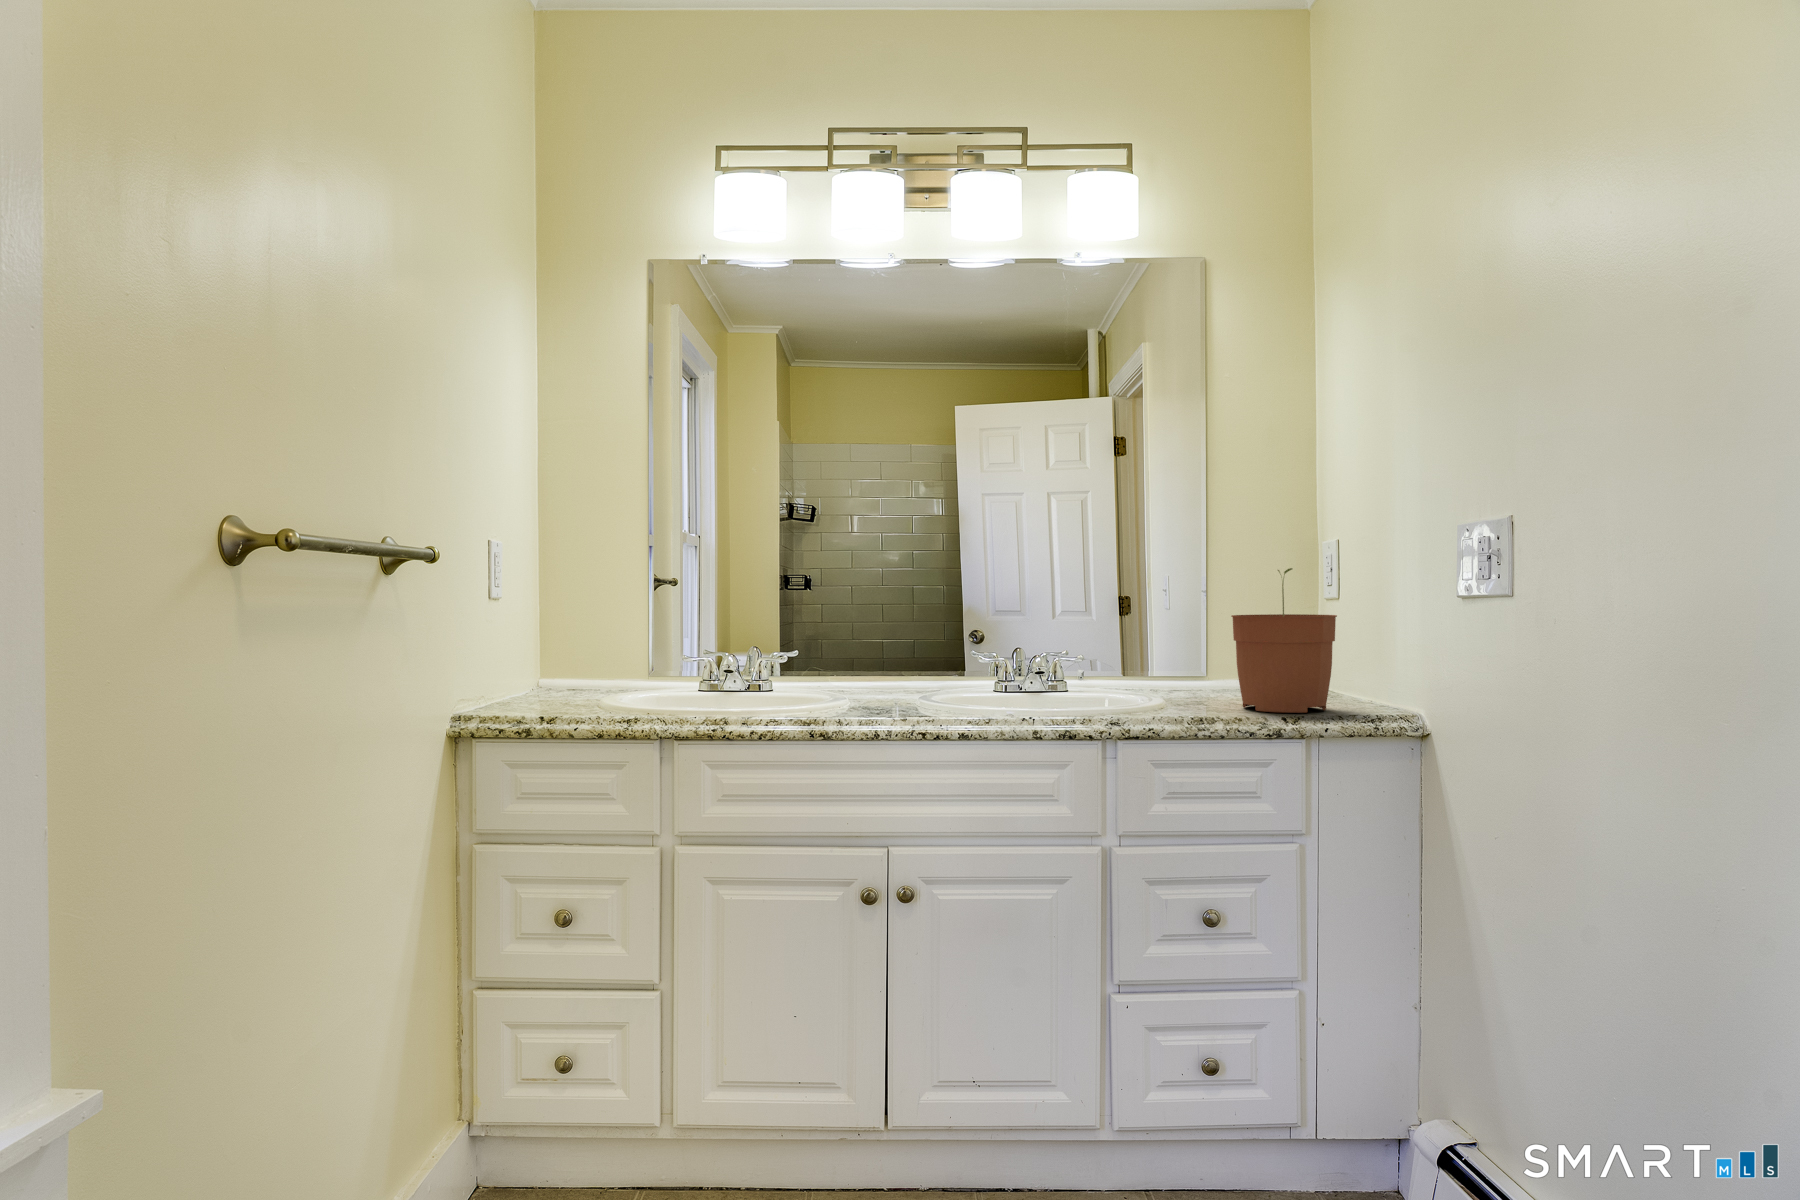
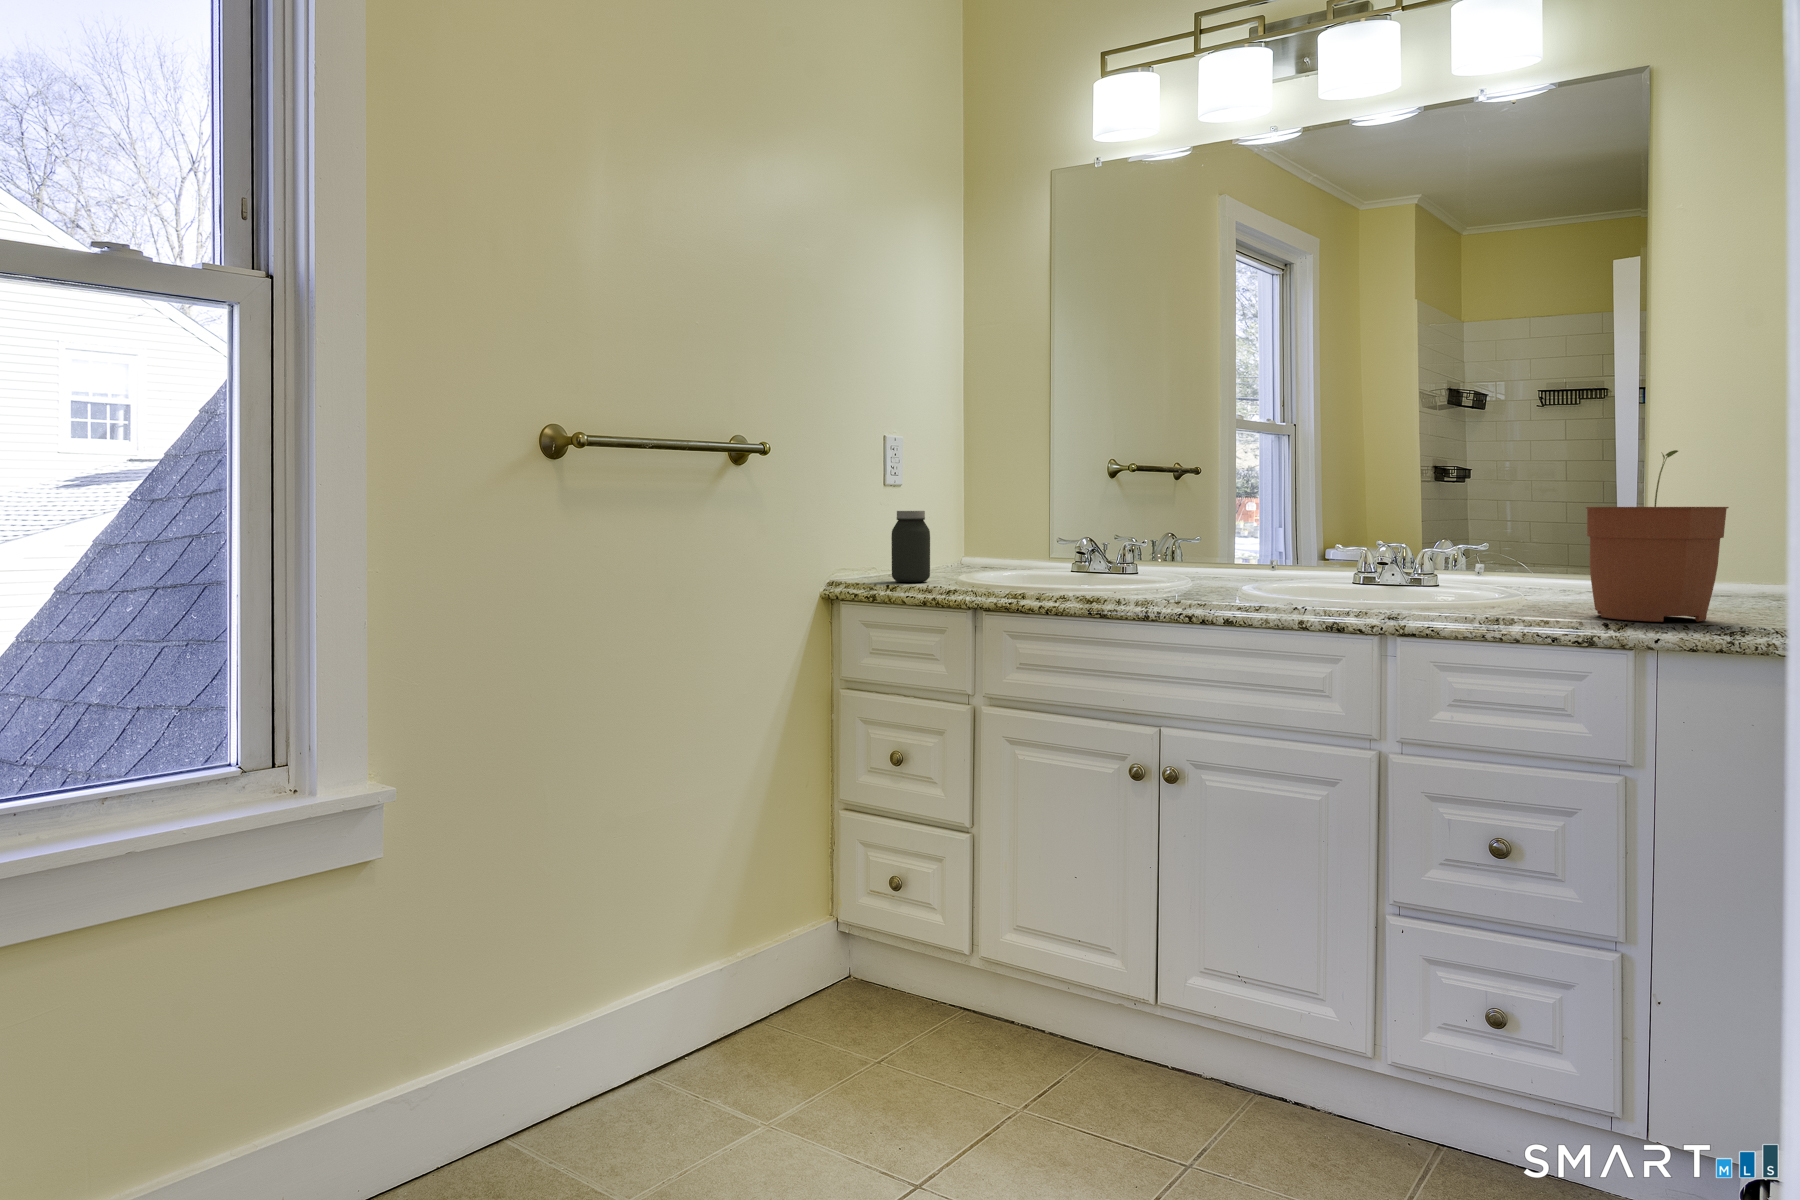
jar: none [521,624,570,710] -> present [891,511,930,582]

